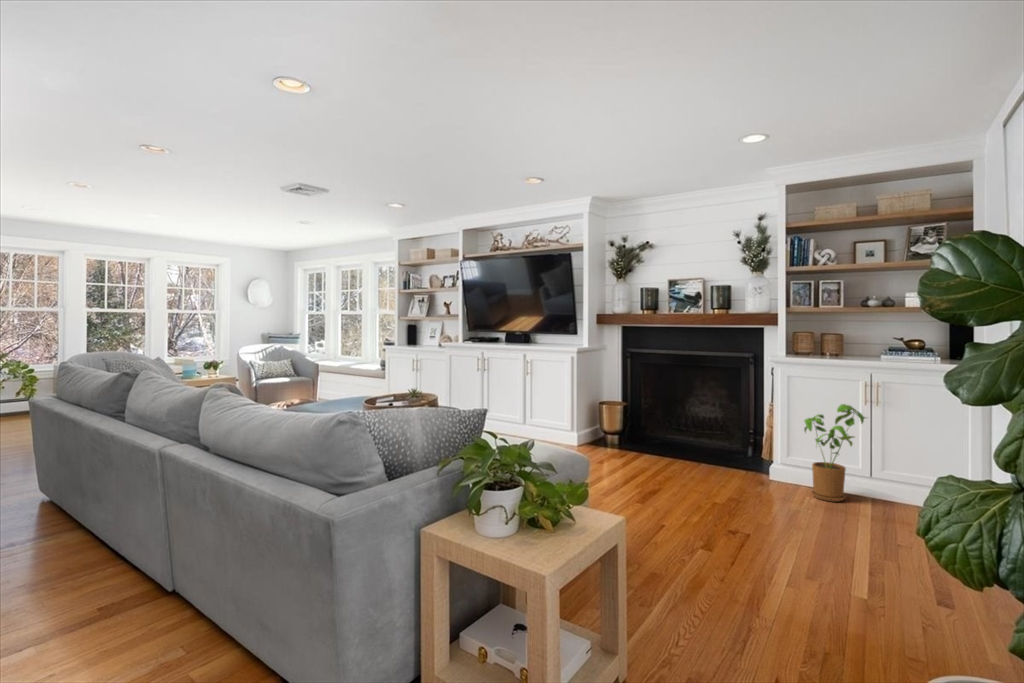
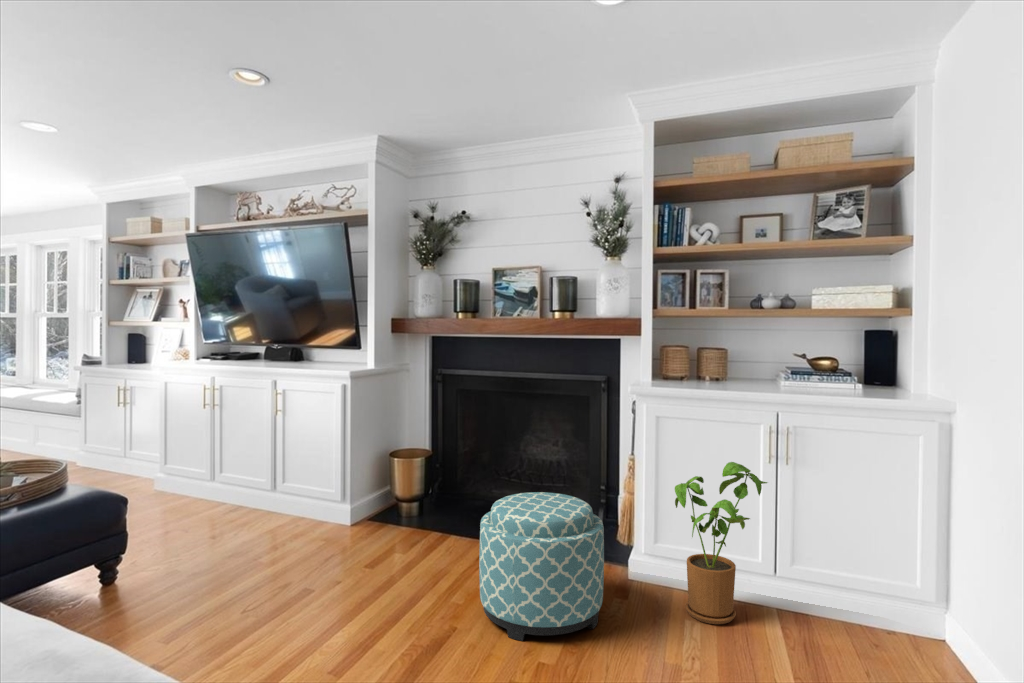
ottoman: none [680,422,758,500] -> present [479,492,604,641]

